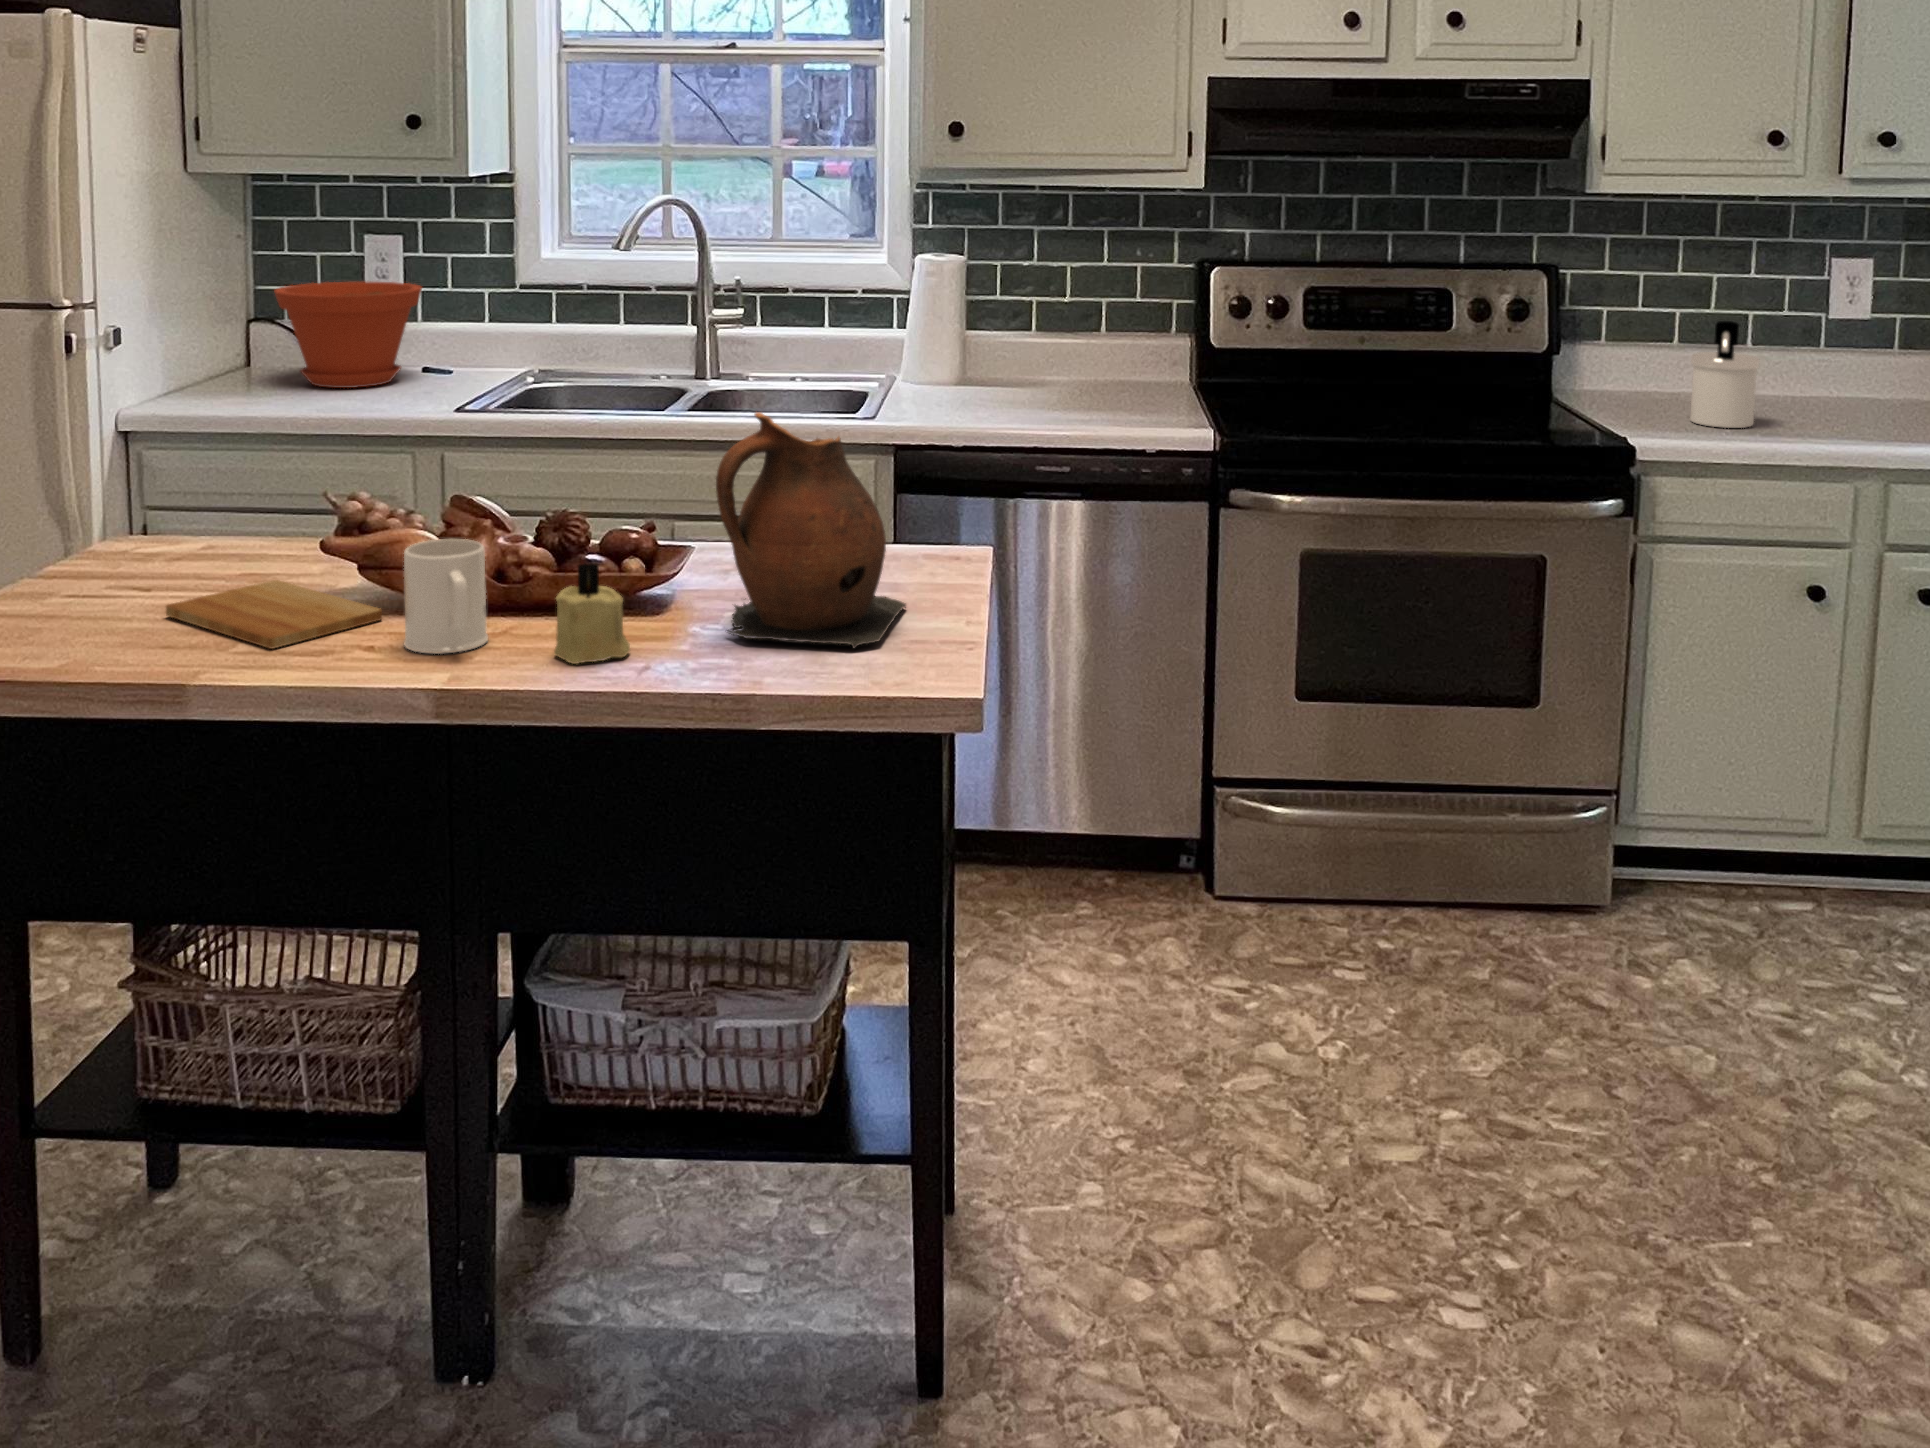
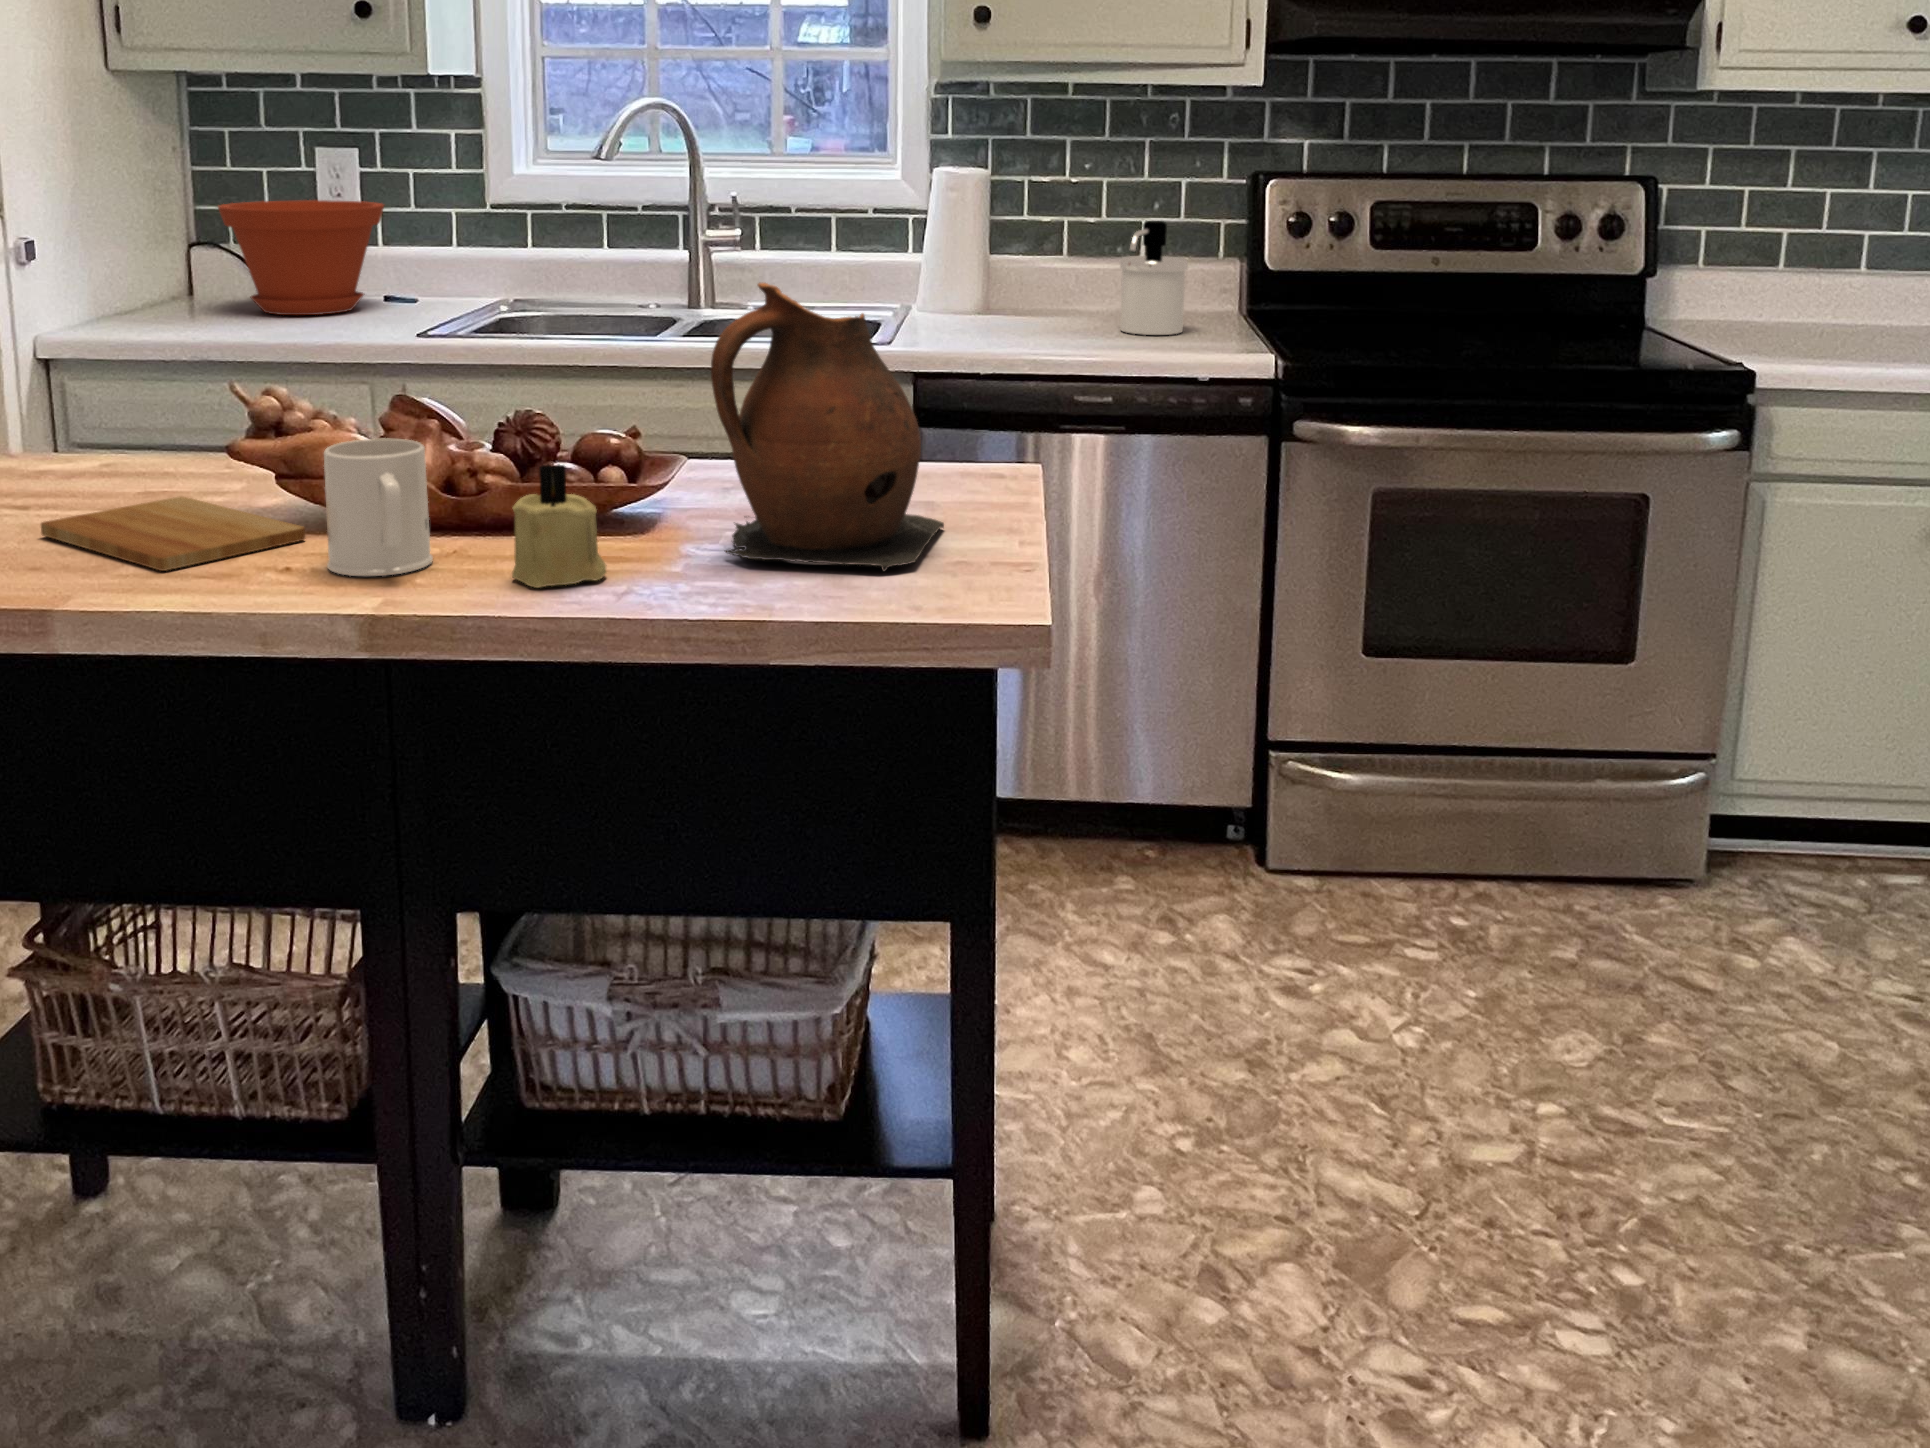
soap dispenser: present [1690,321,1760,428] -> present [1120,221,1188,335]

